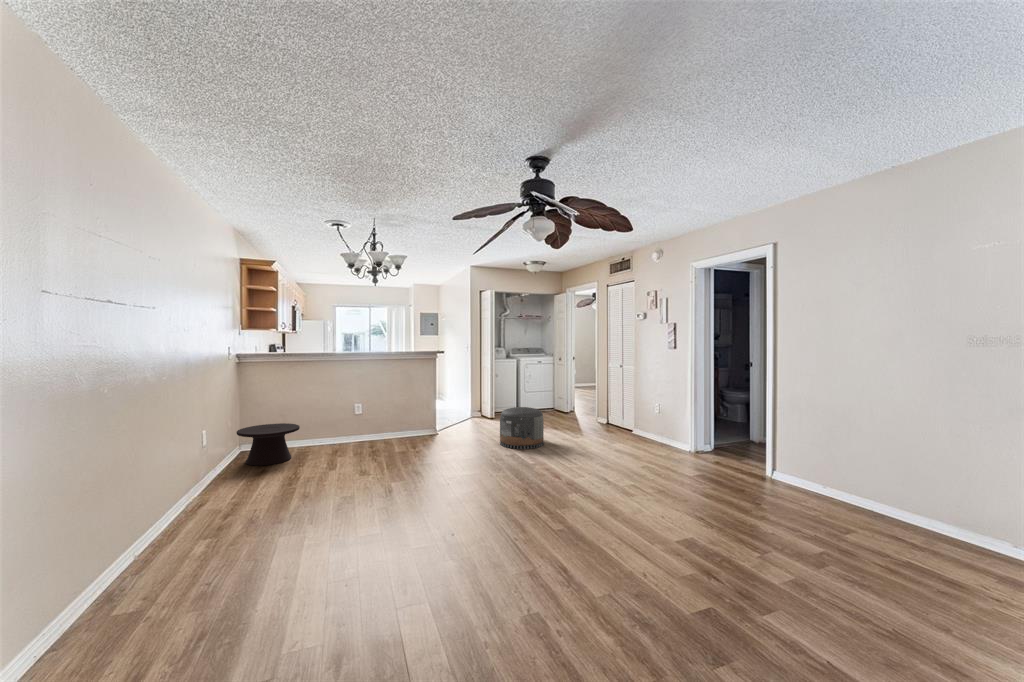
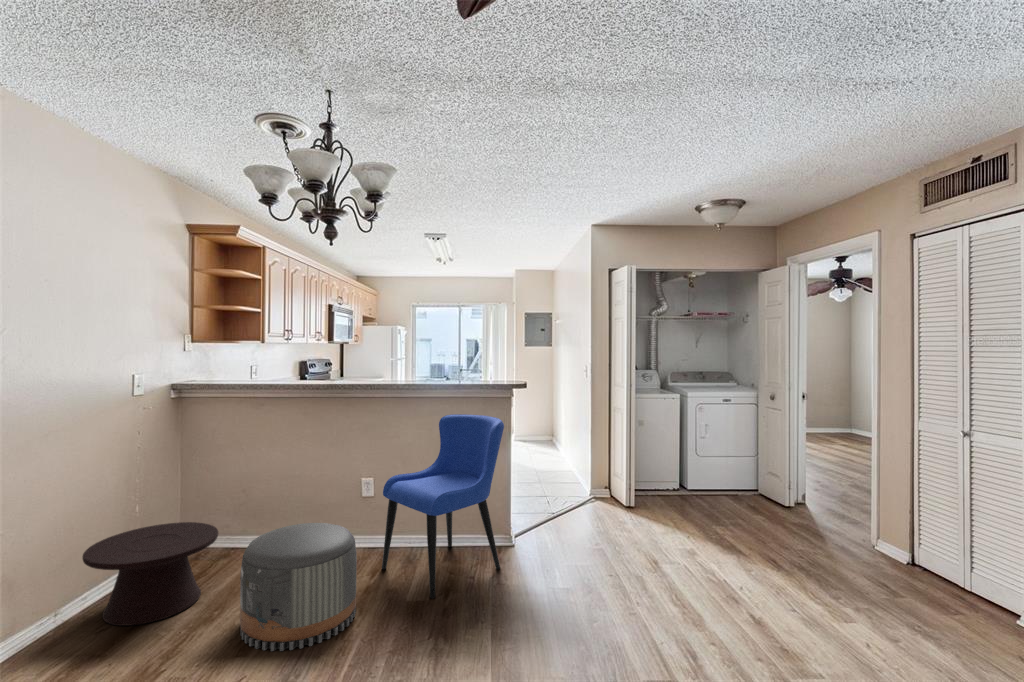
dining chair: none [376,367,437,448] -> present [382,414,504,598]
pouf: present [500,407,544,449] -> present [240,523,357,651]

